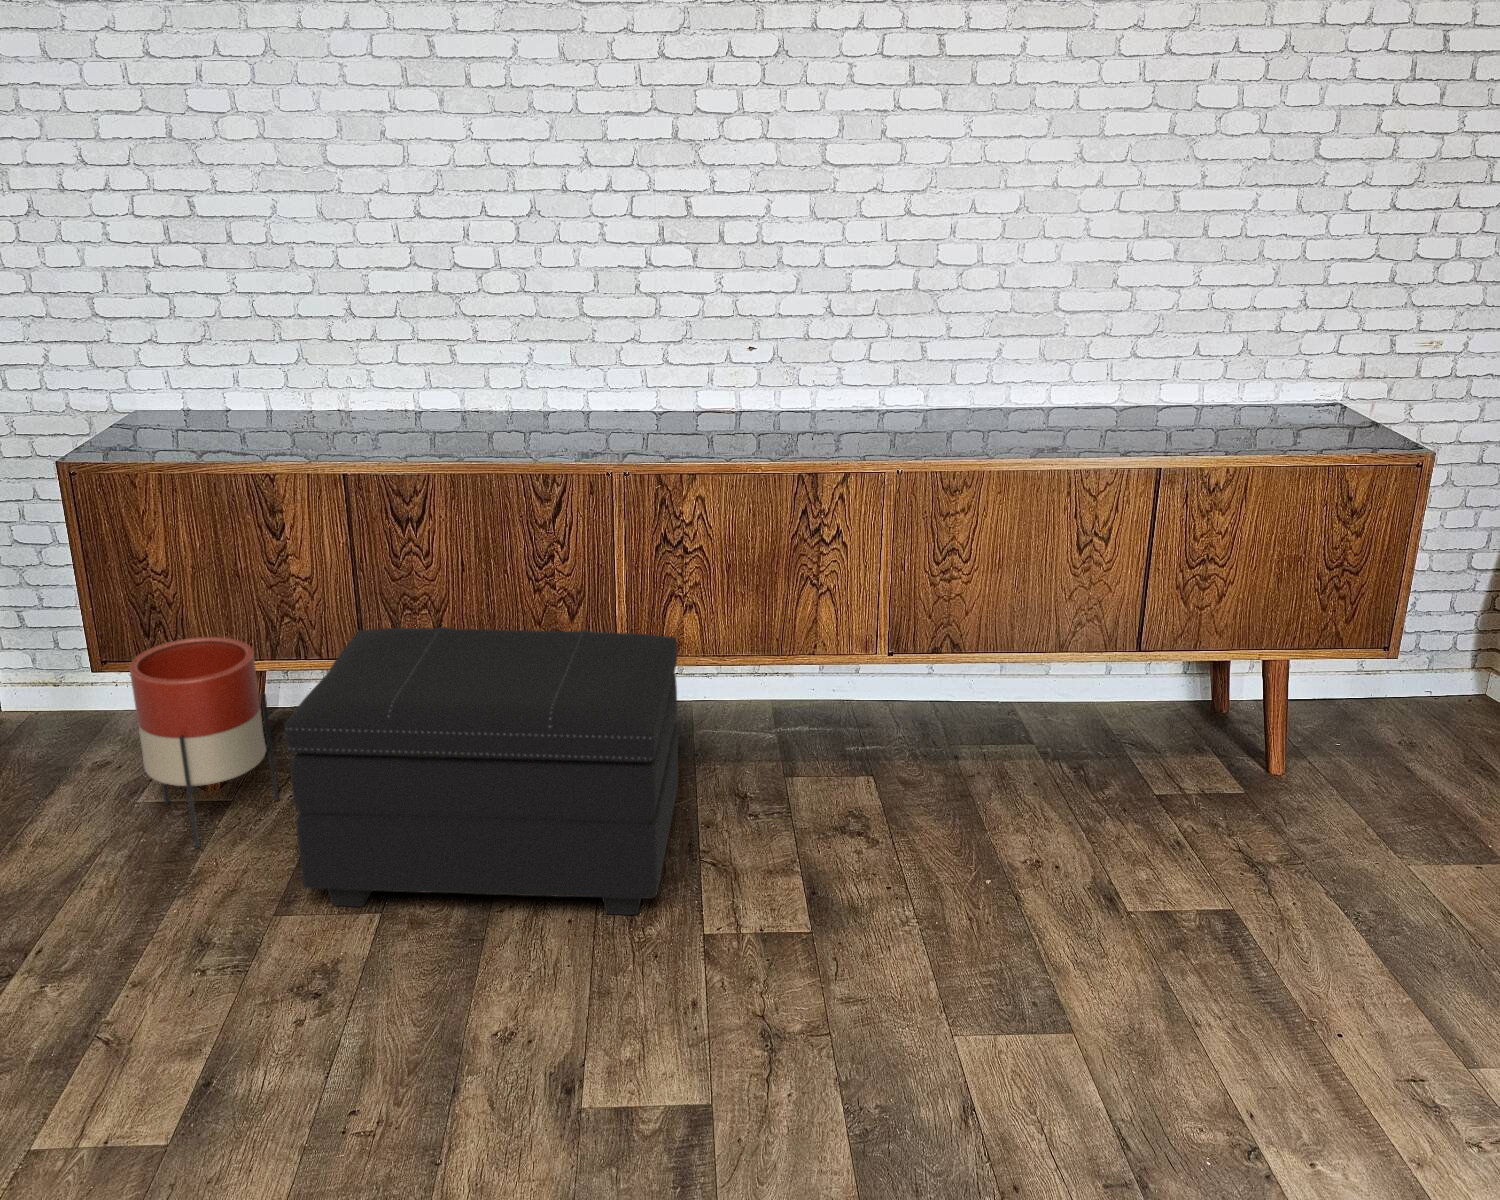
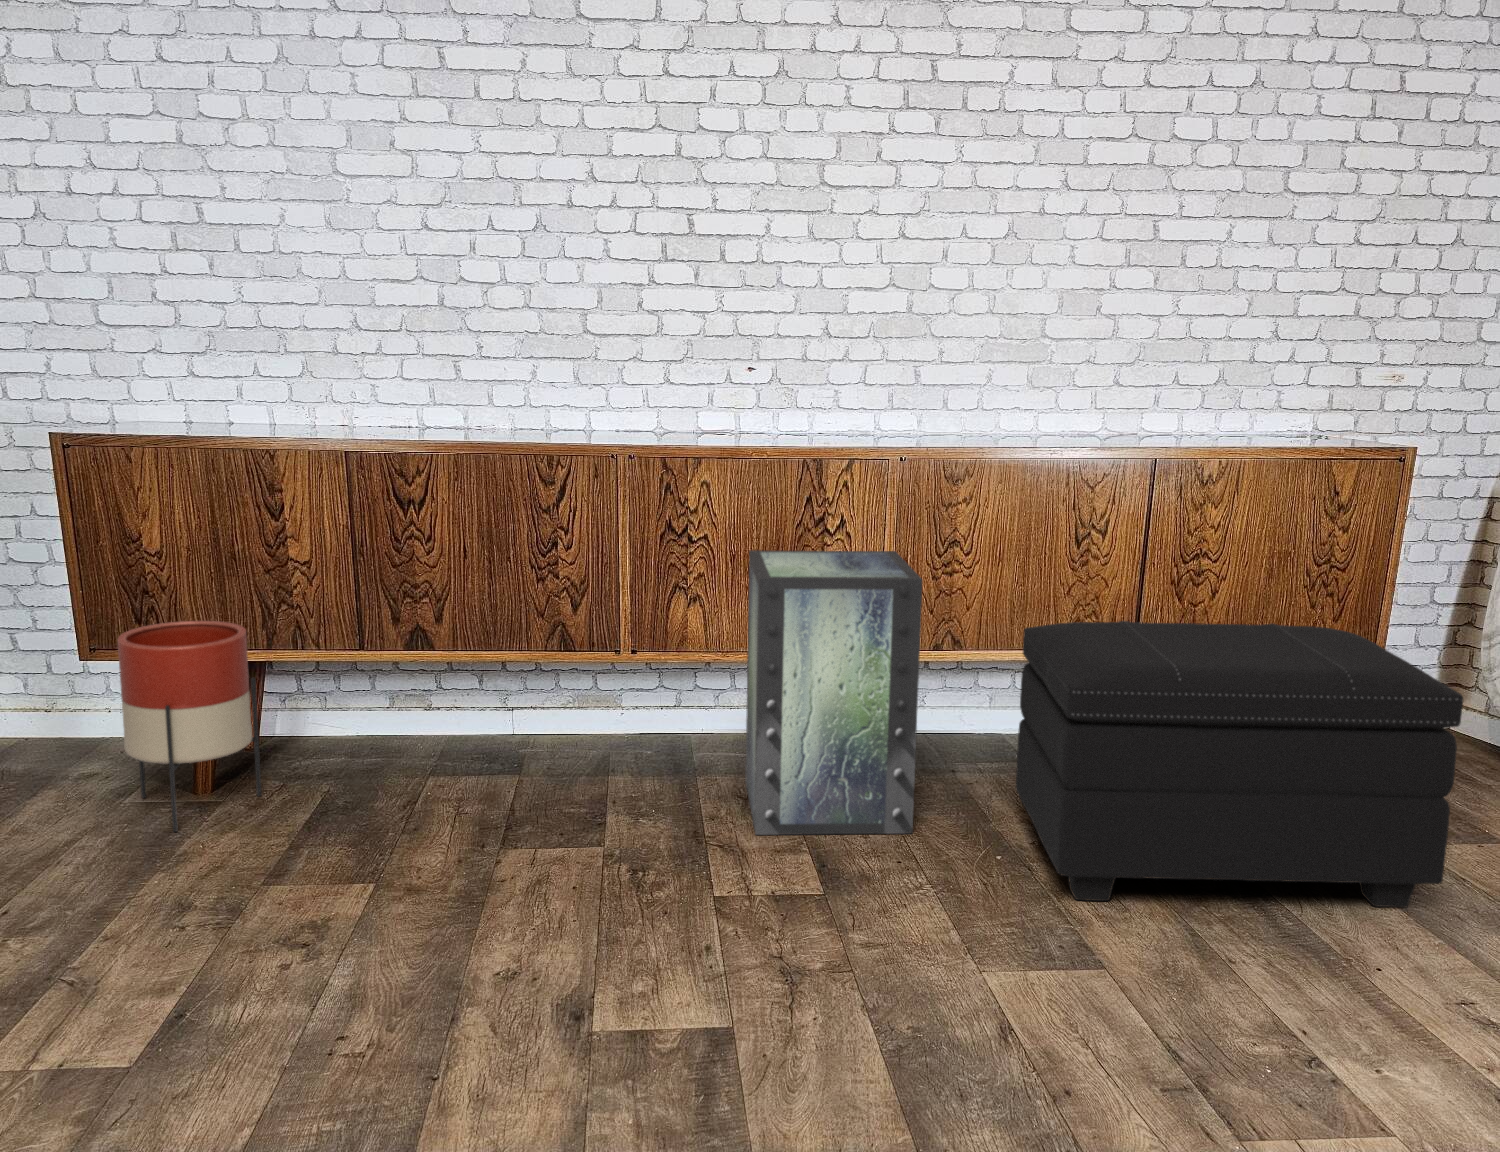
storage box: none [745,563,914,852] -> present [745,550,922,835]
footstool: present [285,627,678,915] -> present [1016,621,1463,907]

